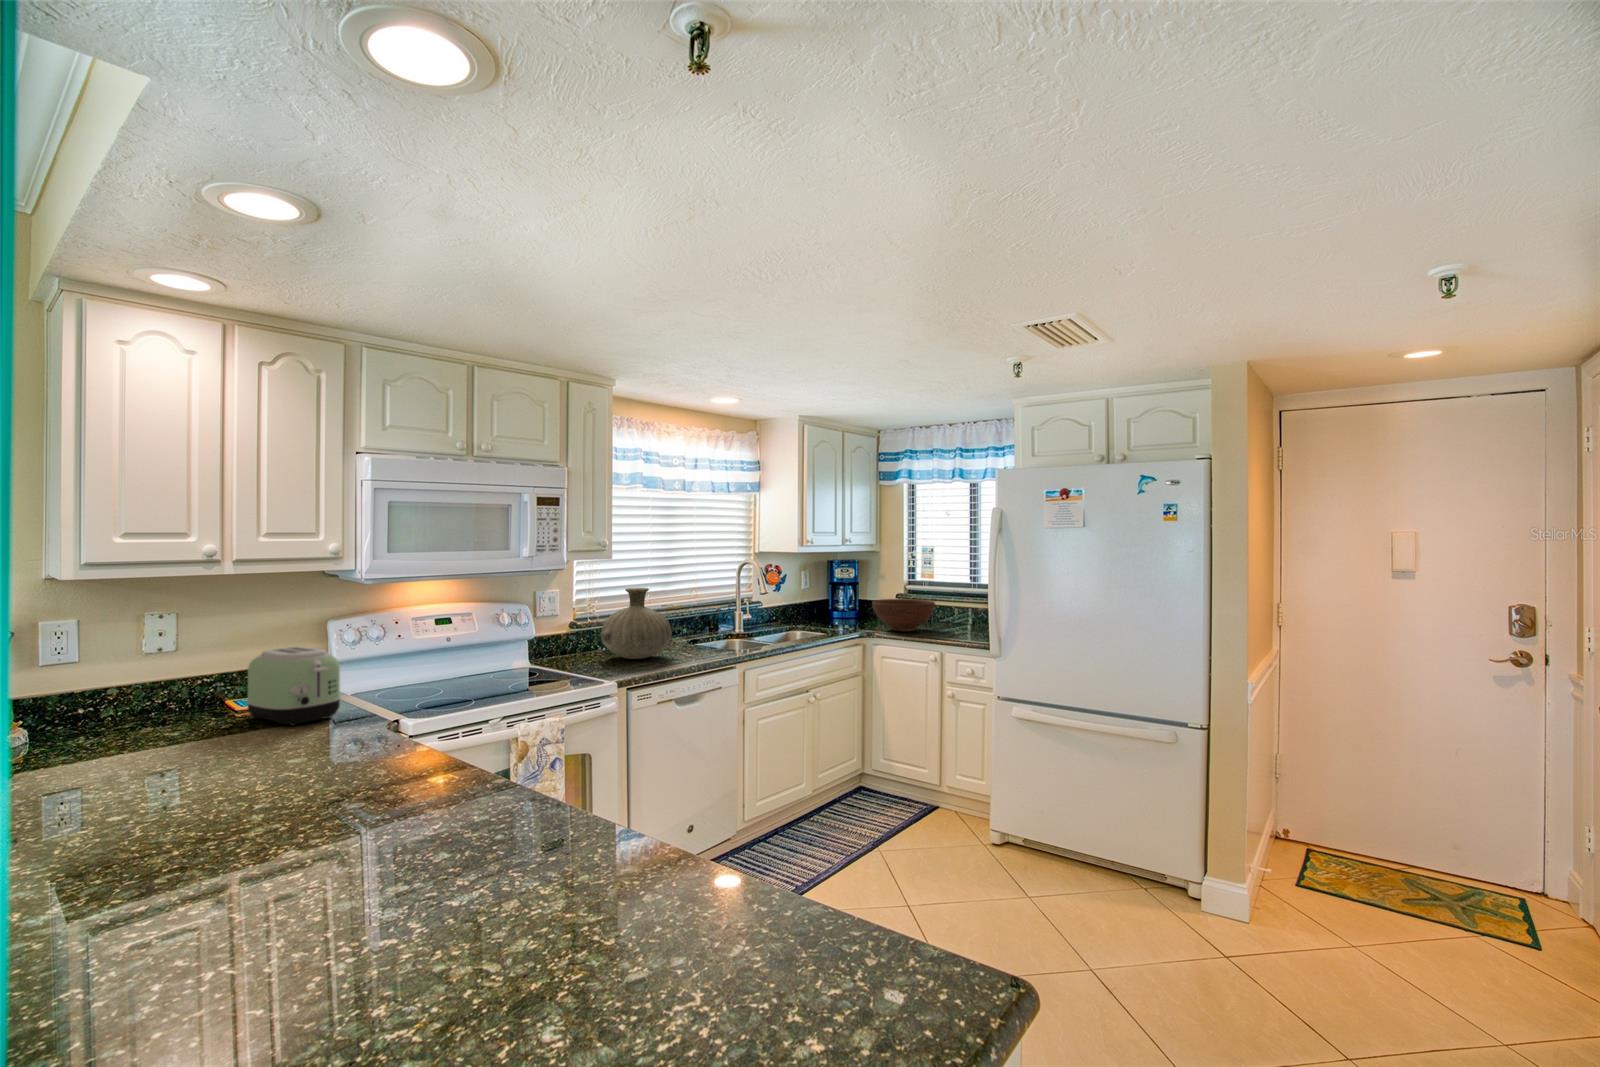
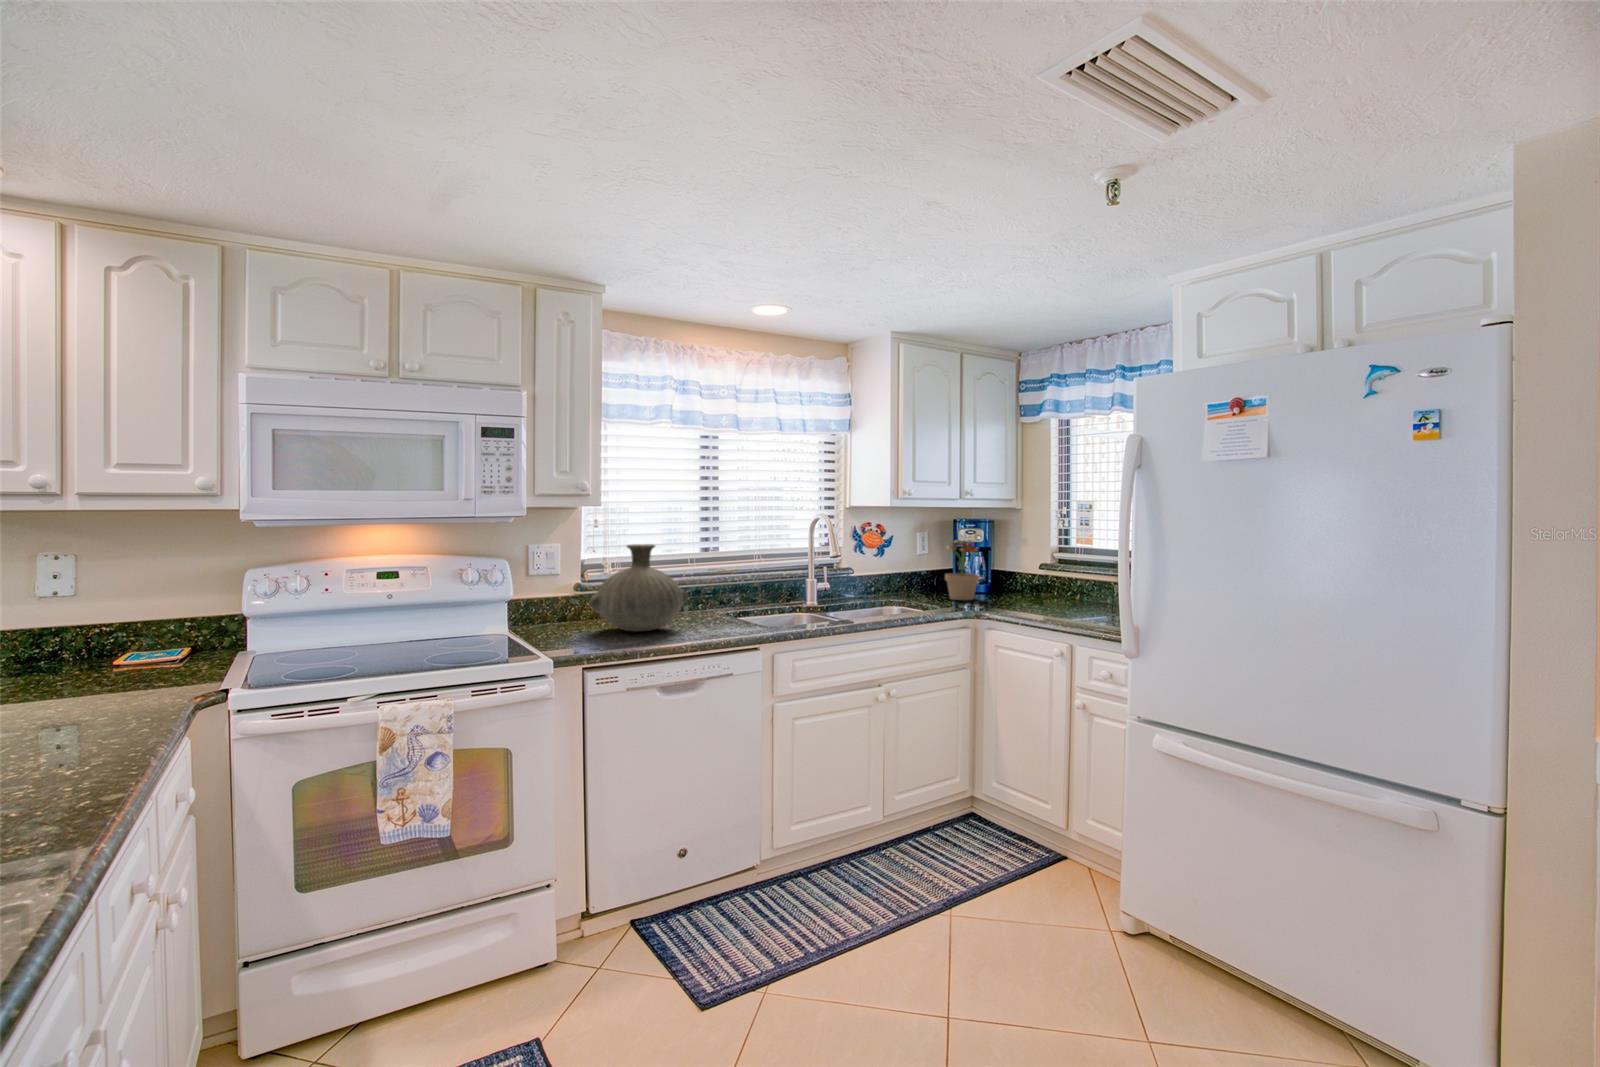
potted plant: none [825,572,855,623] -> present [945,540,979,600]
fruit bowl: present [872,599,935,632] -> none [991,570,1078,614]
toaster: present [246,647,341,725] -> none [88,596,191,689]

